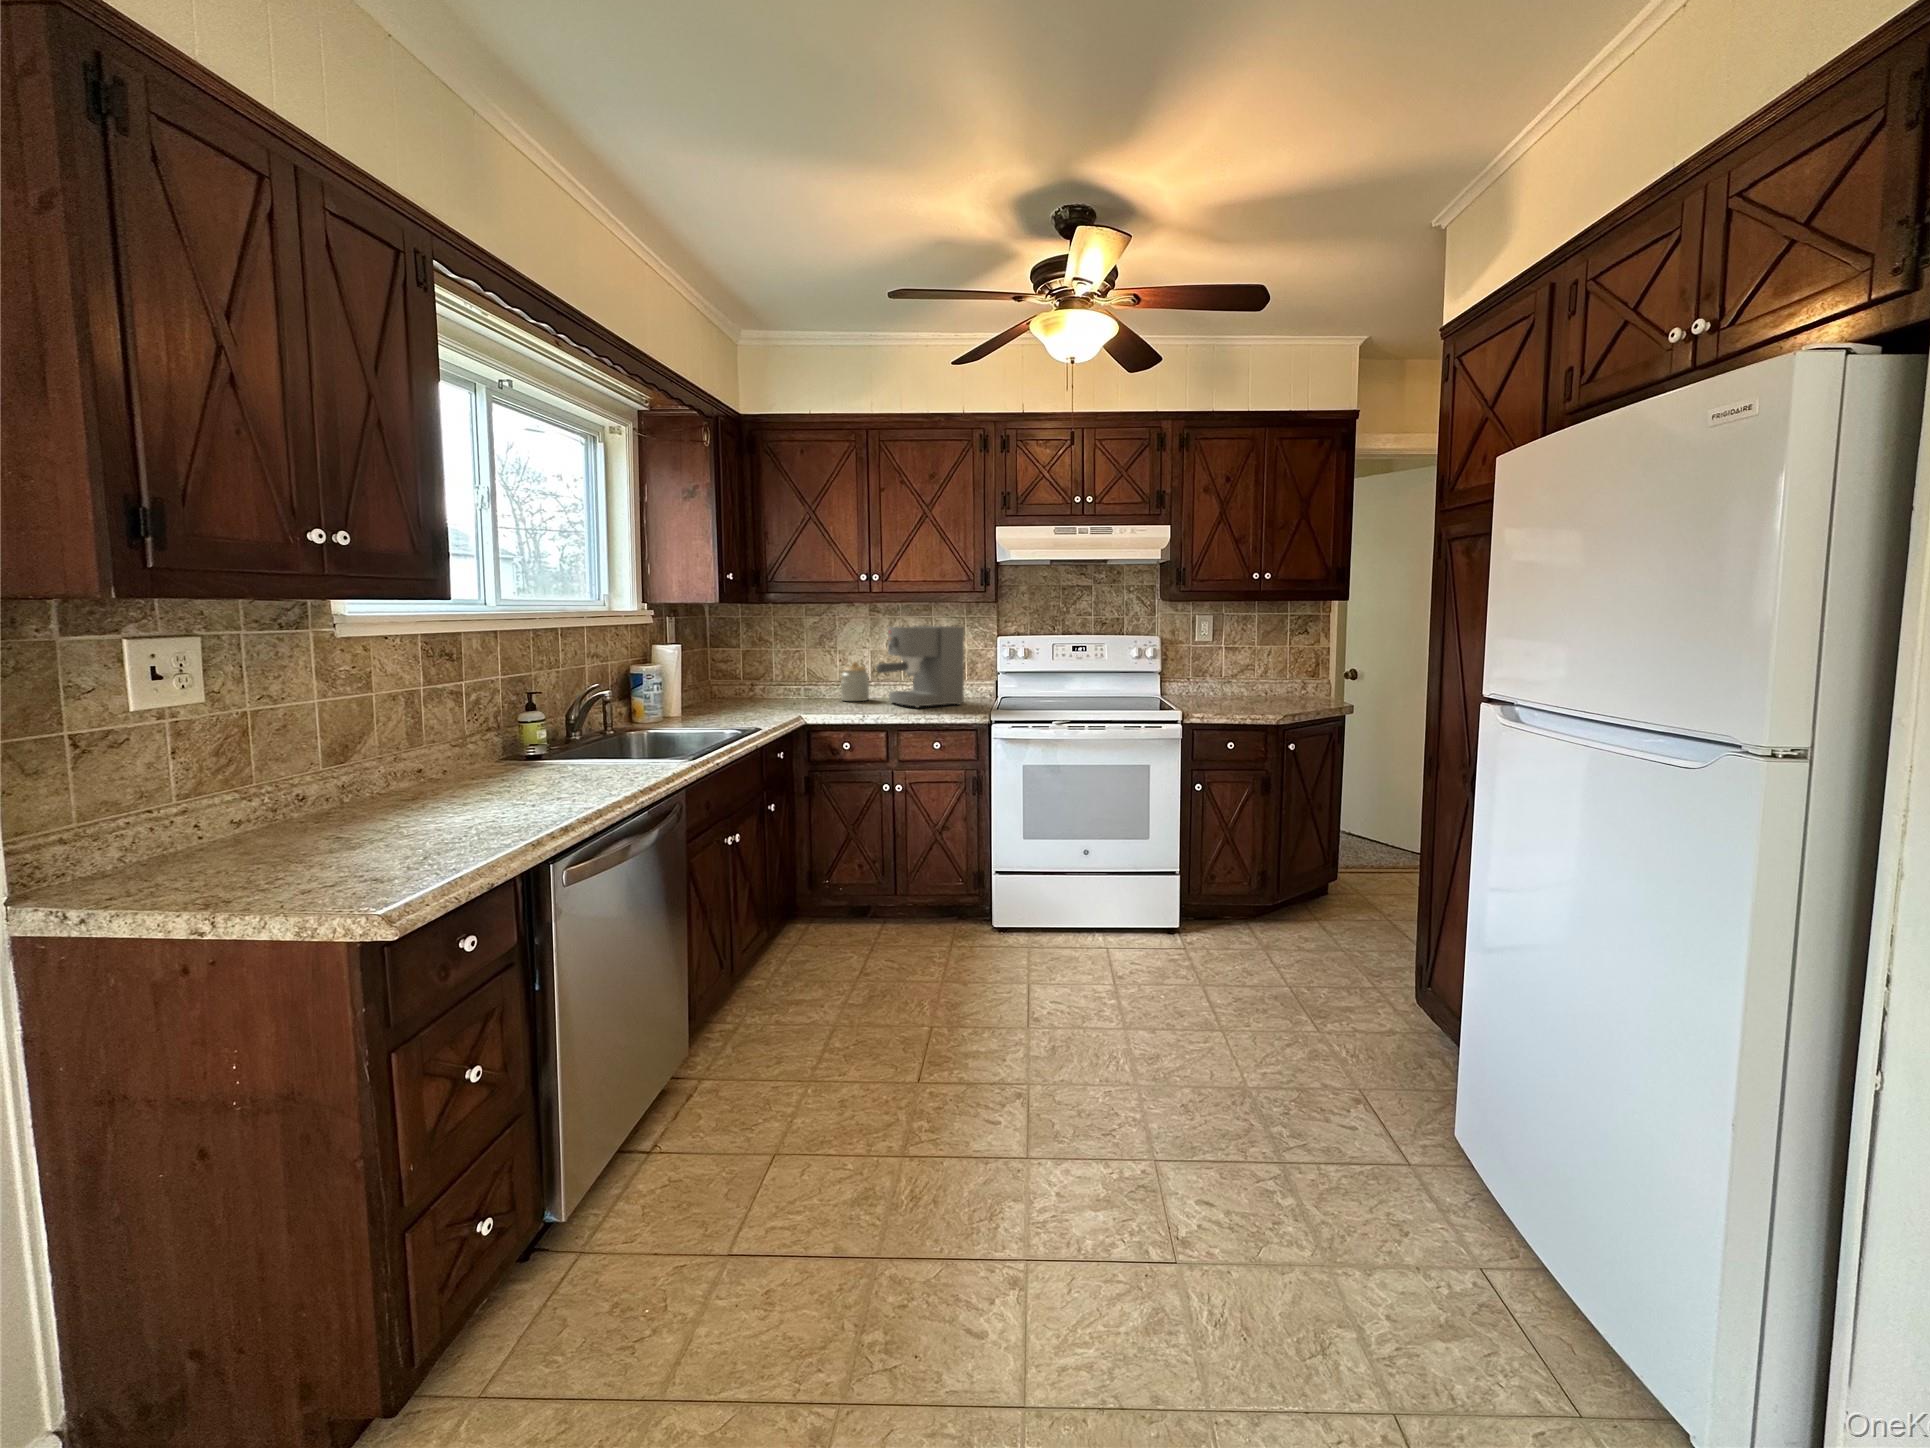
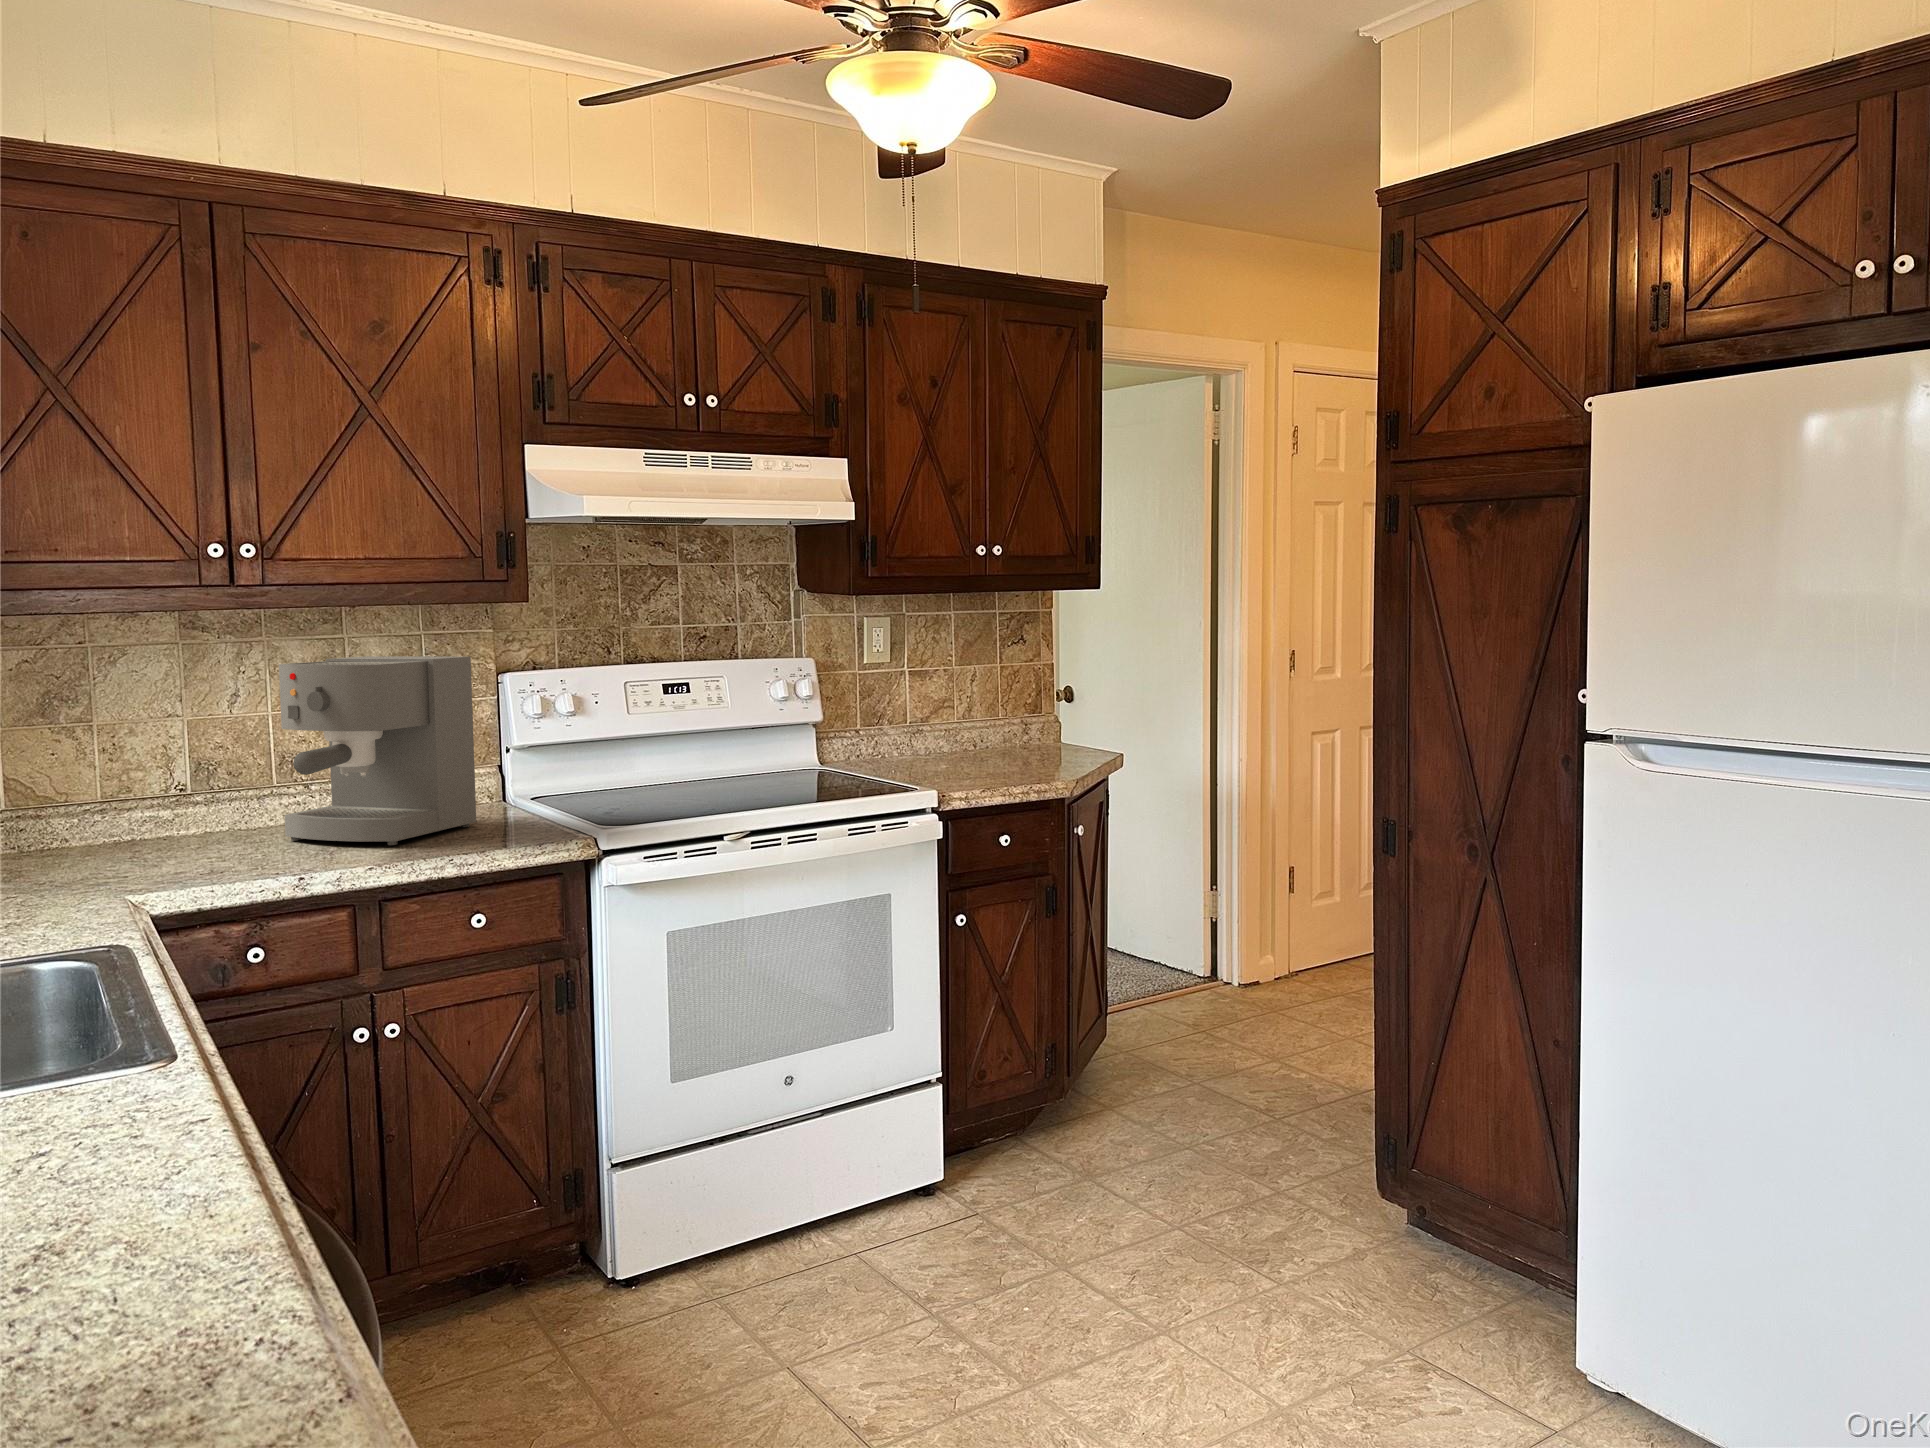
jar: present [841,662,869,701] -> none [133,752,215,849]

